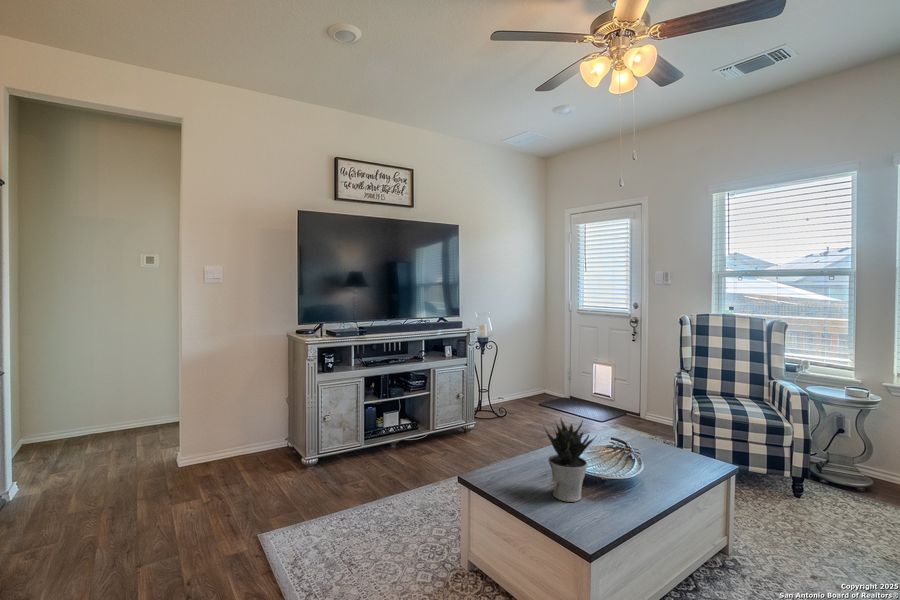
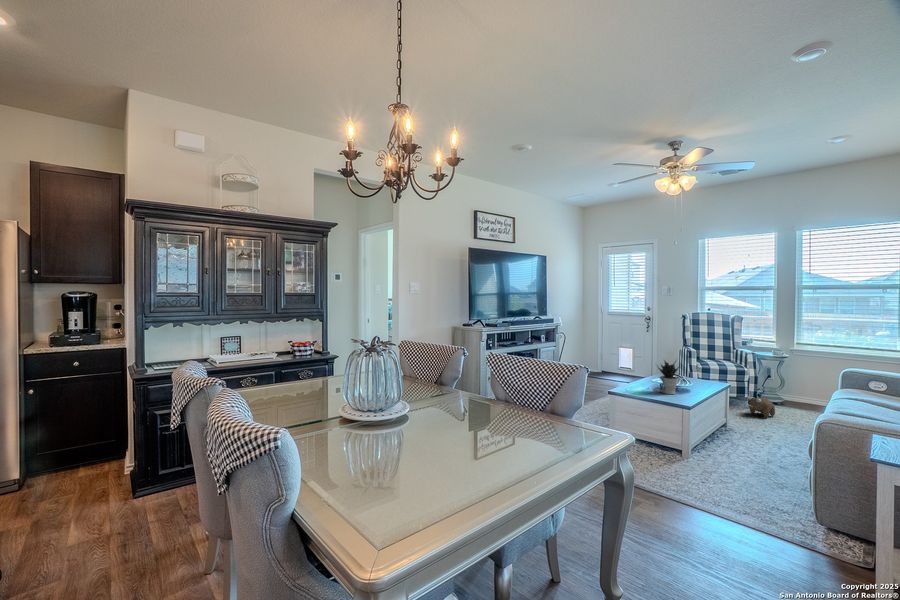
plush toy: none [783,483,846,533] -> present [747,396,775,418]

